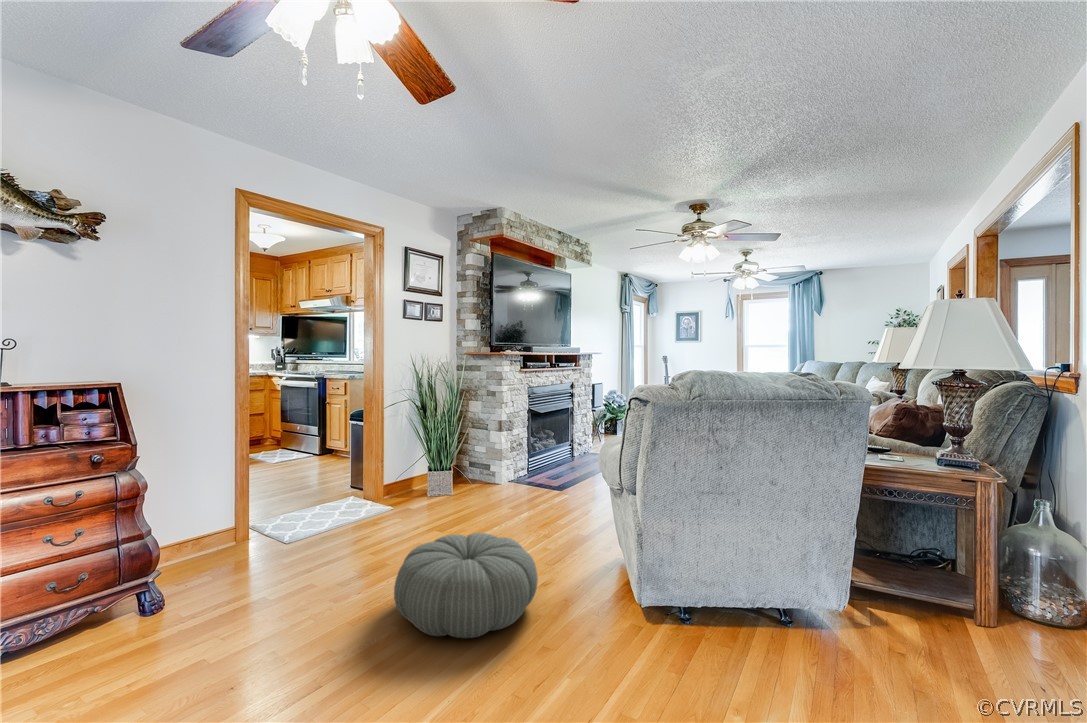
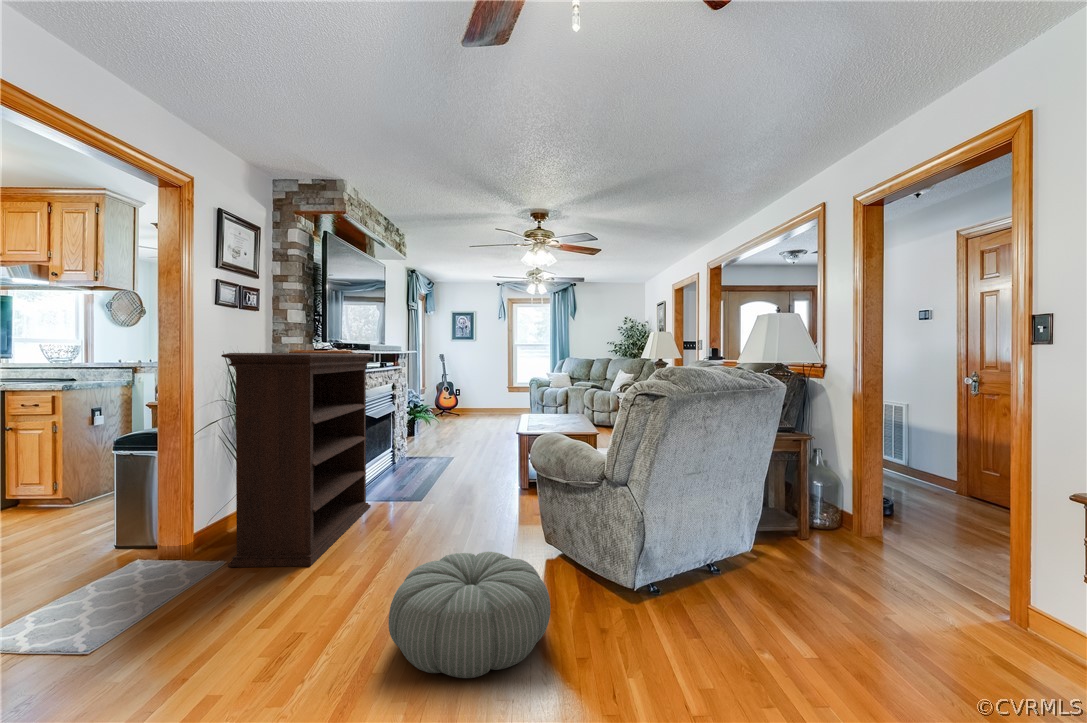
bookshelf: none [382,355,519,524] -> present [221,353,373,567]

